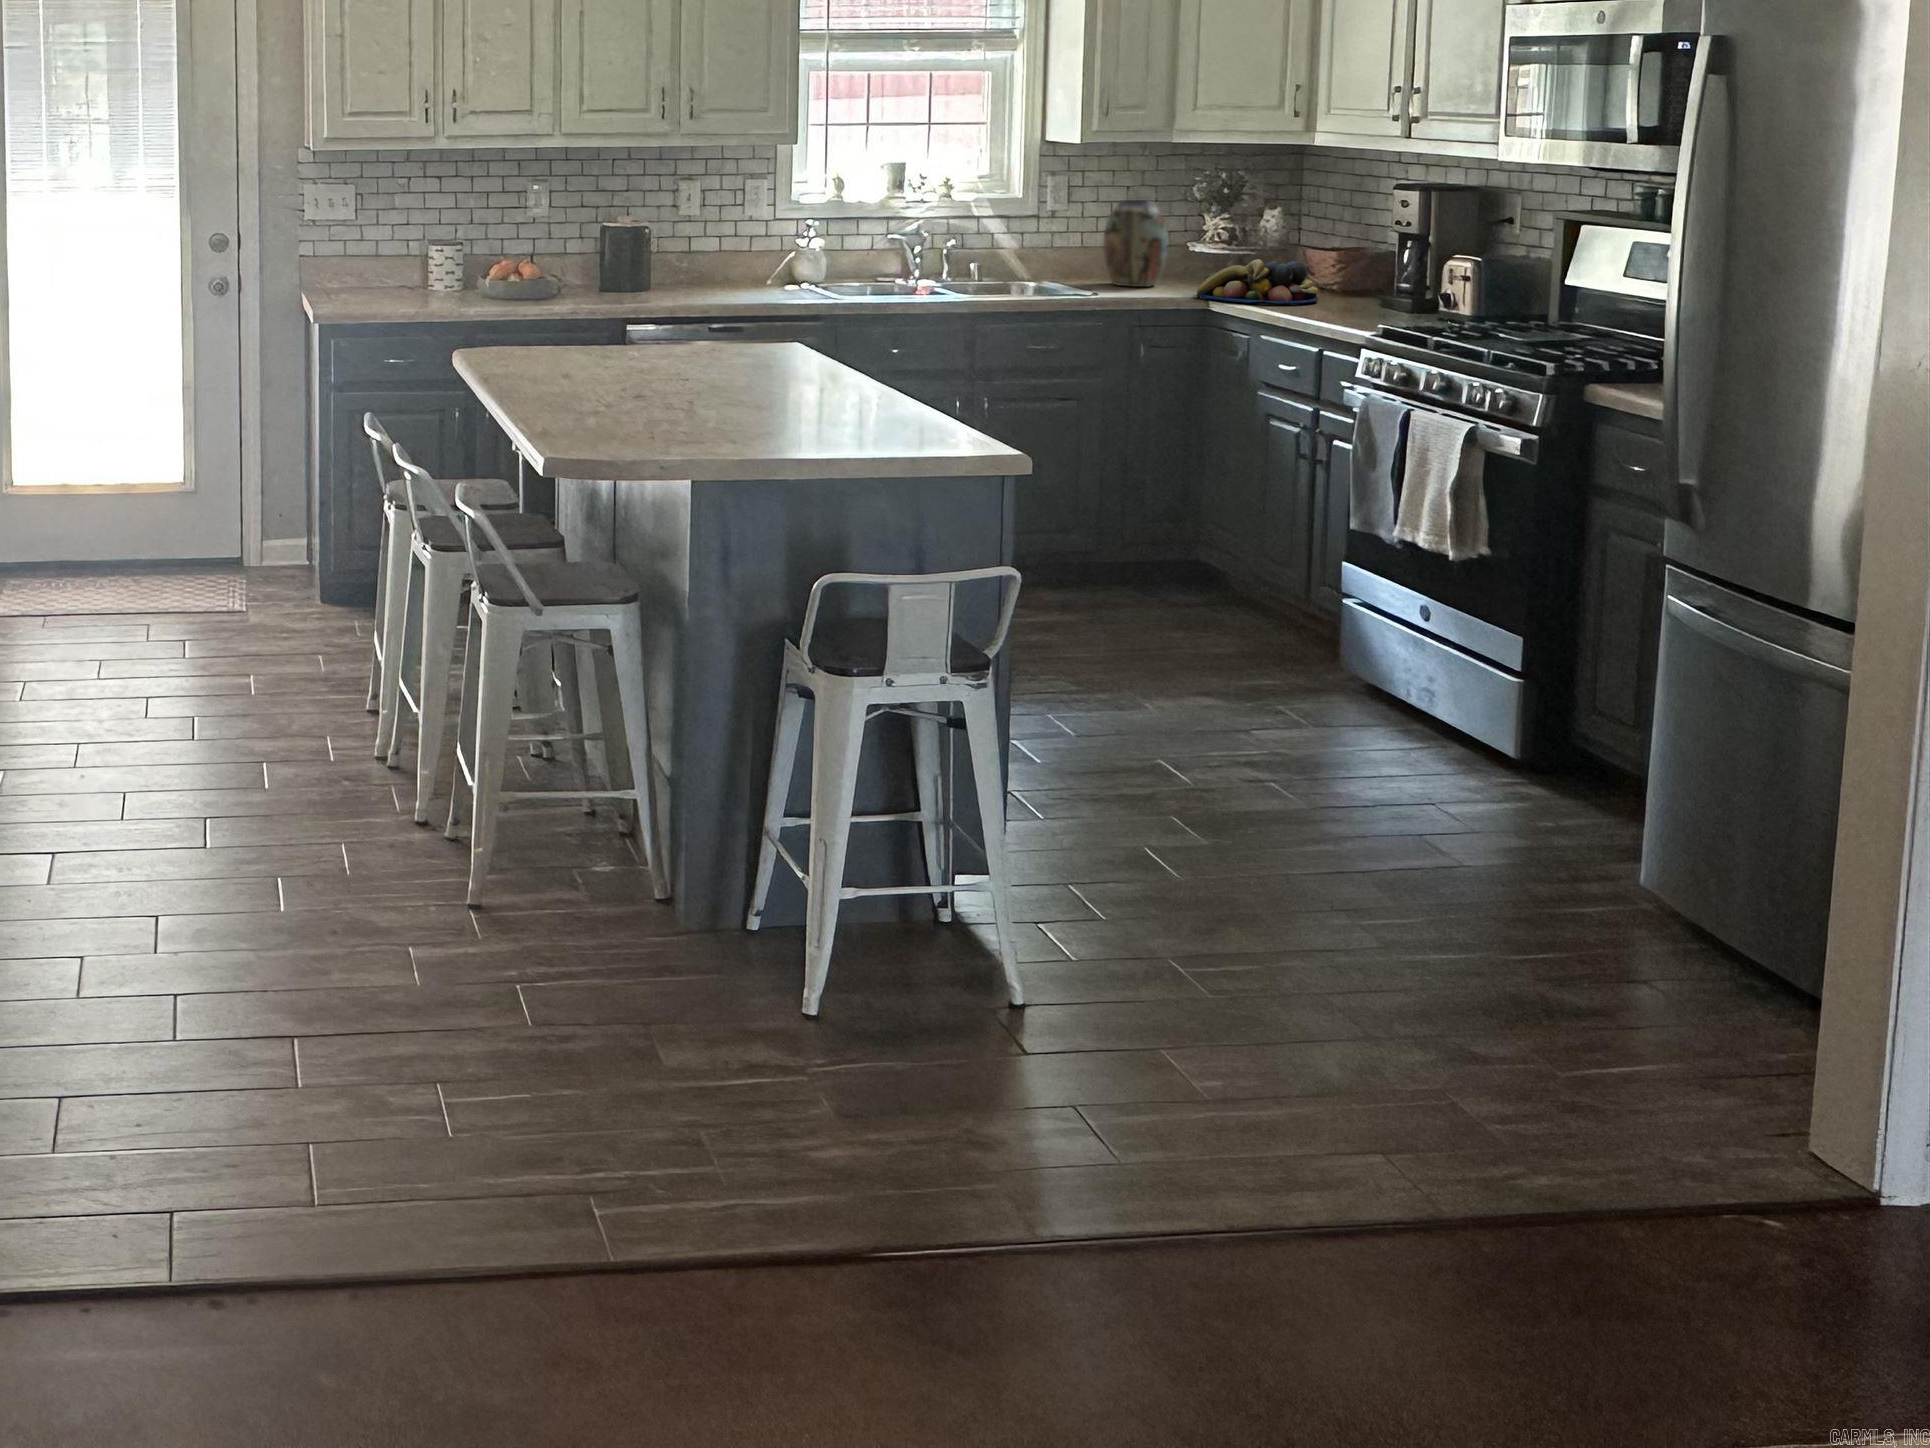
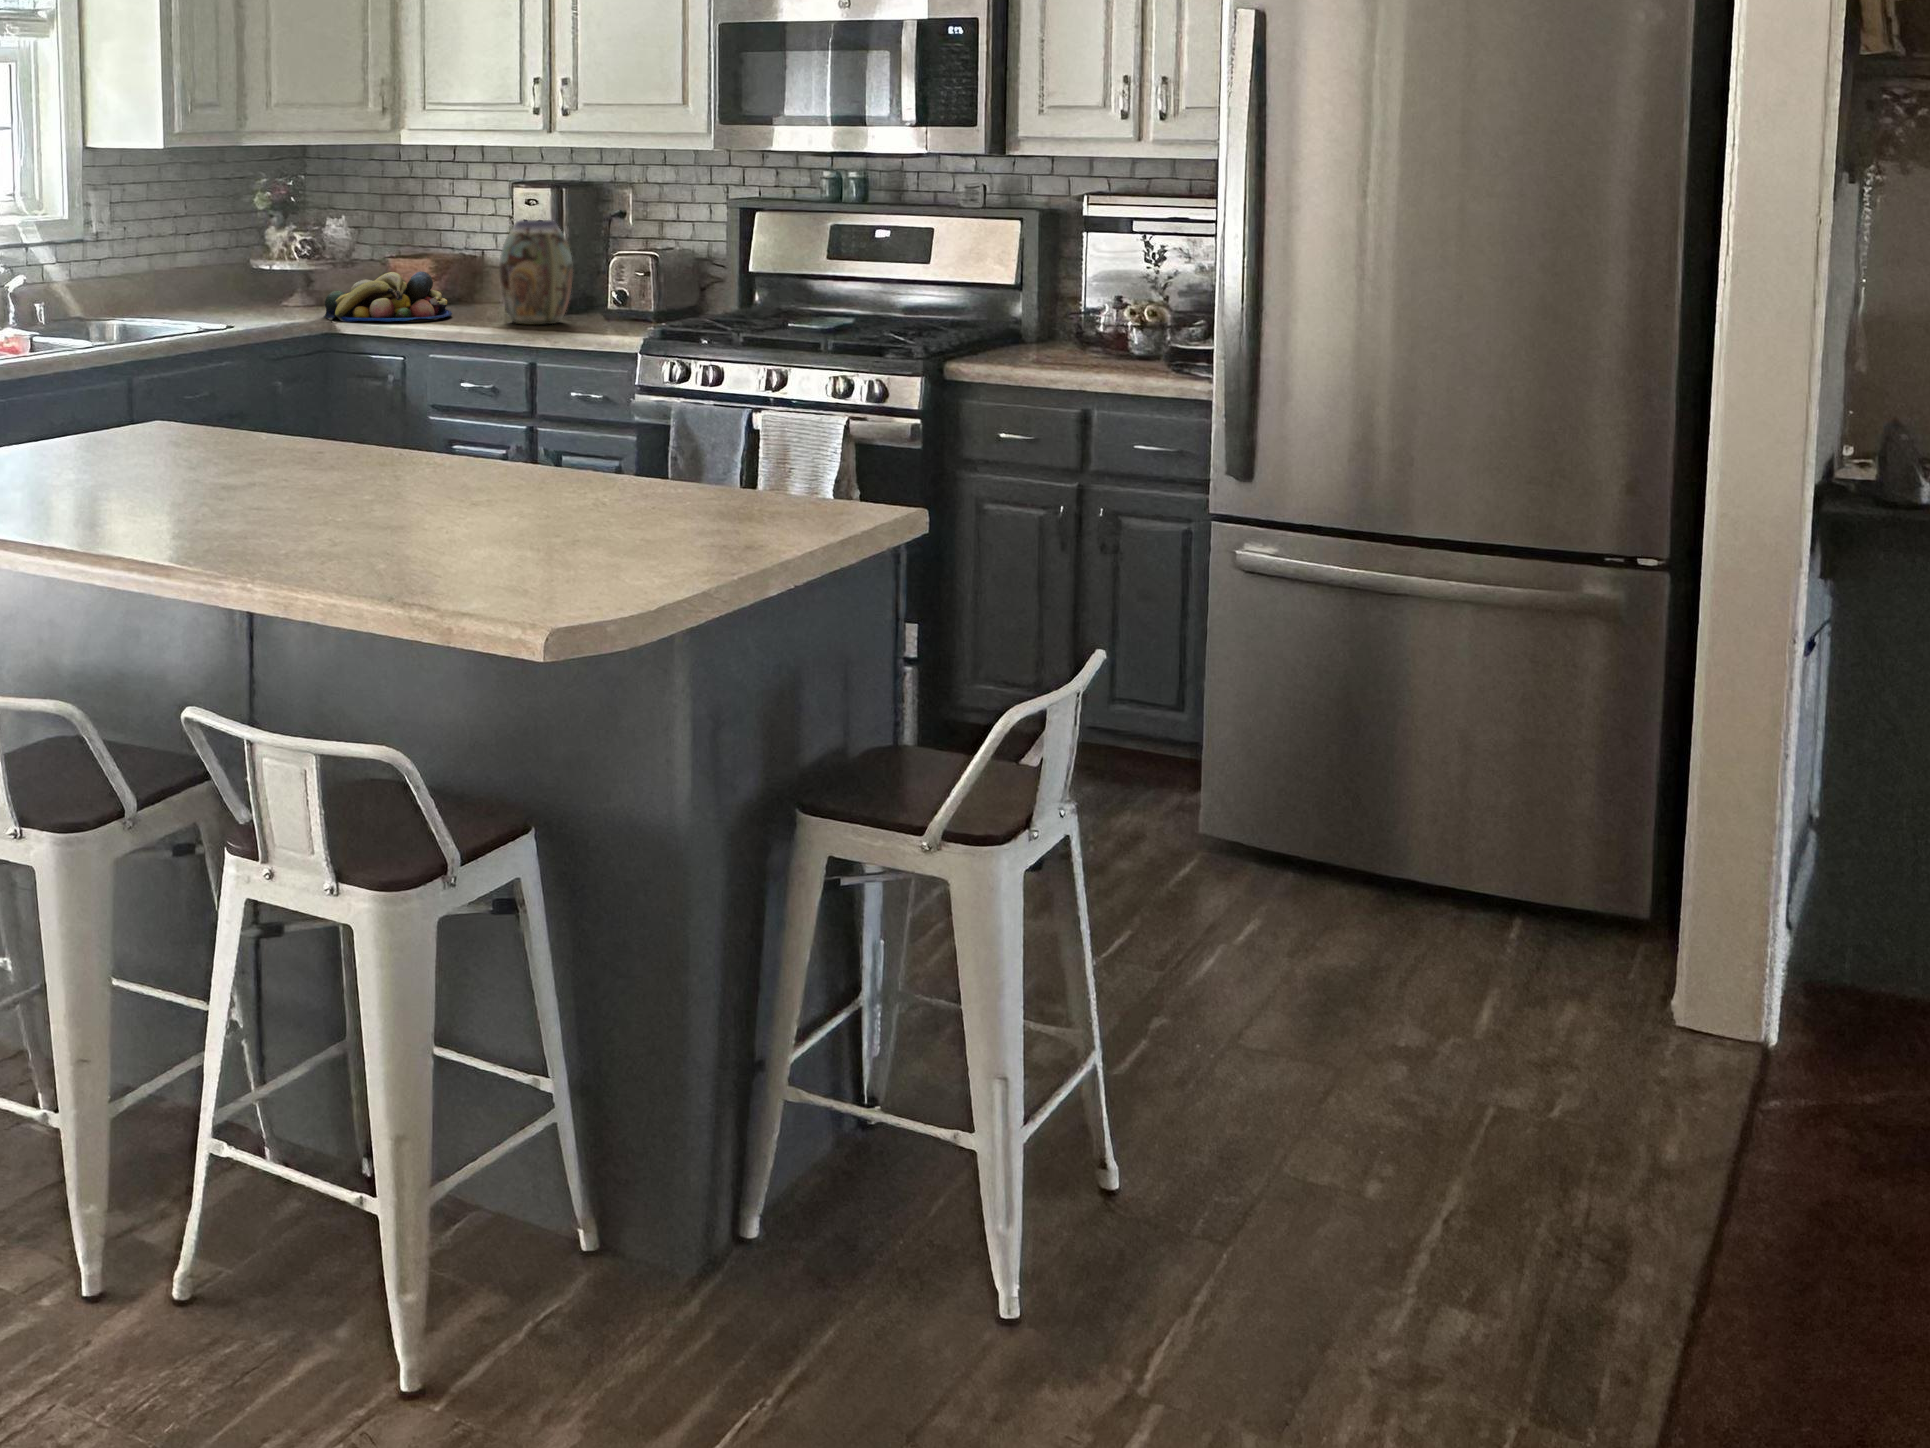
vase: present [1103,200,1168,287] -> present [499,220,573,325]

